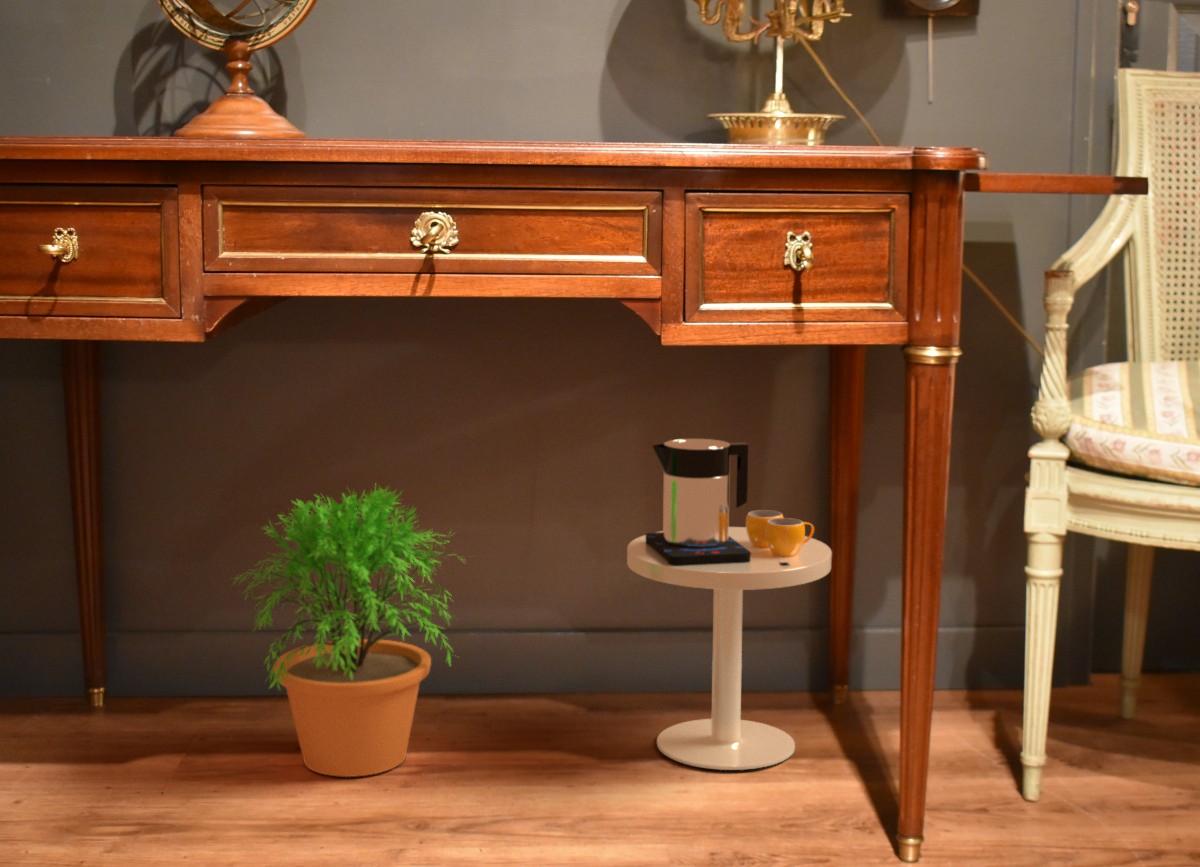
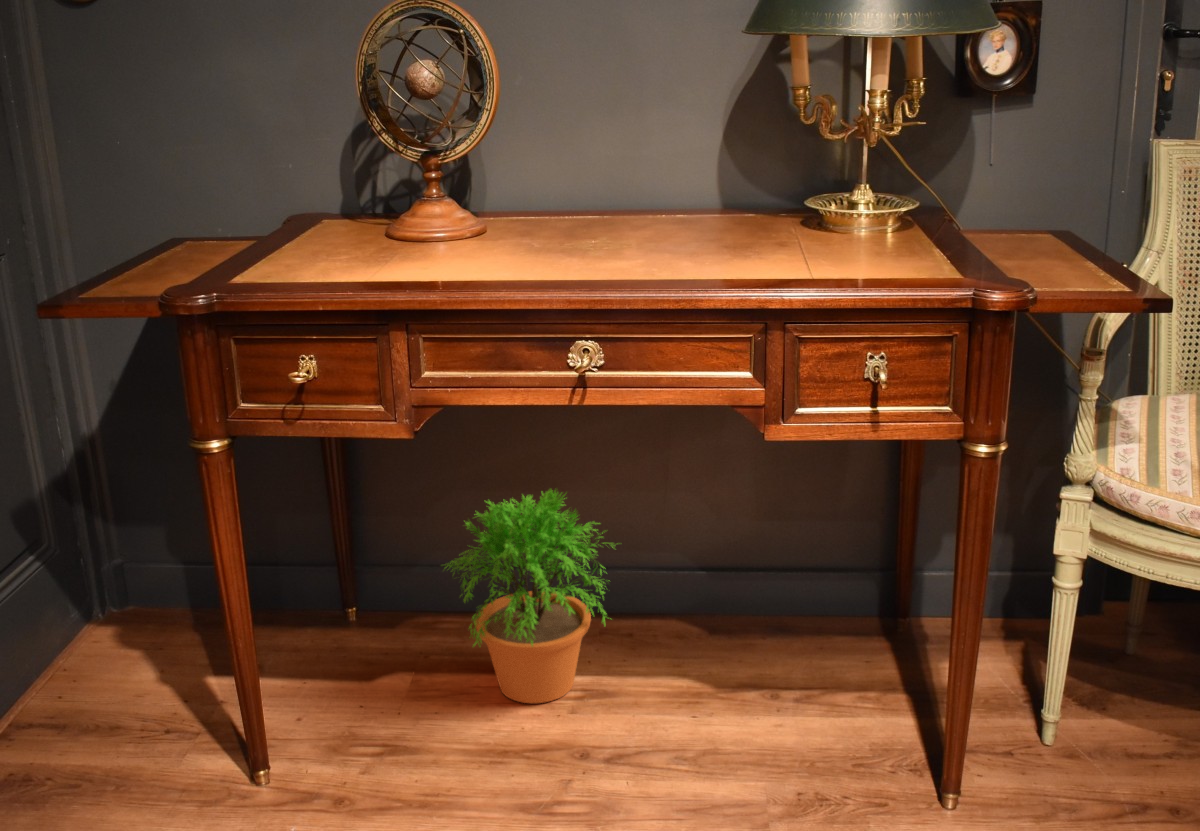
side table: present [627,439,832,770] -> none [739,452,898,703]

